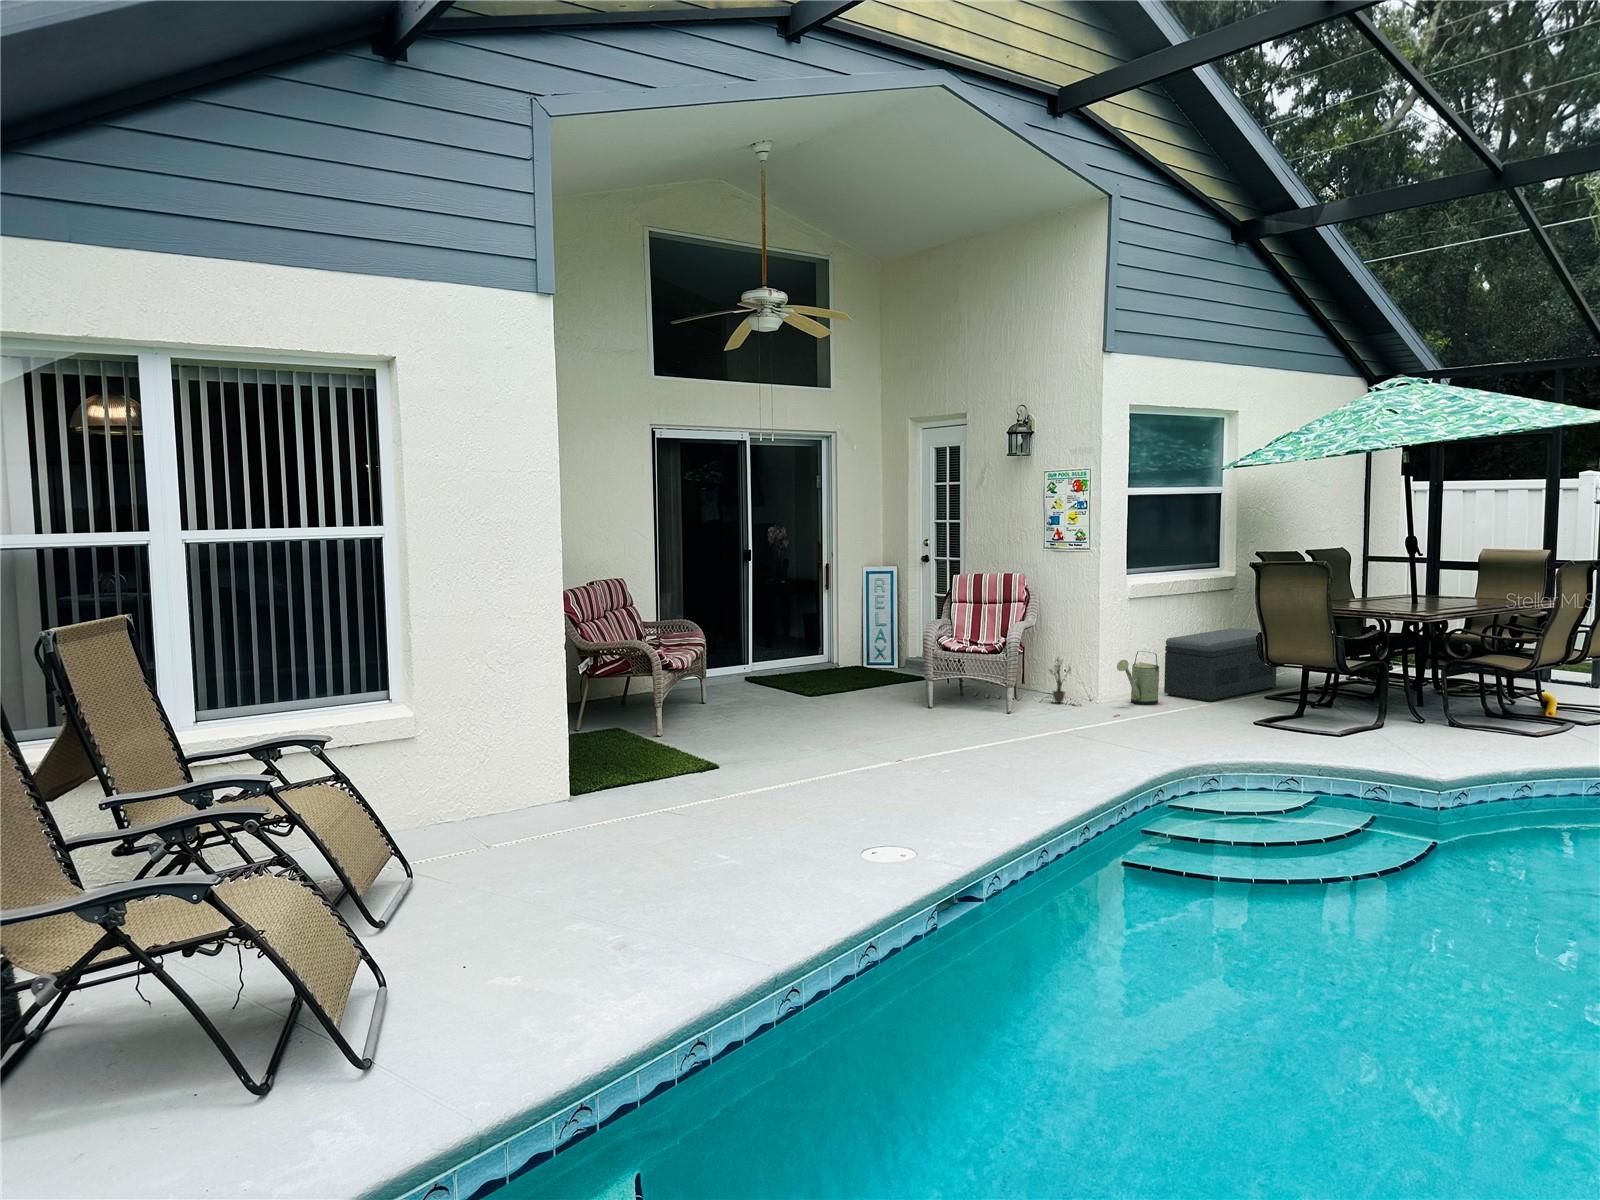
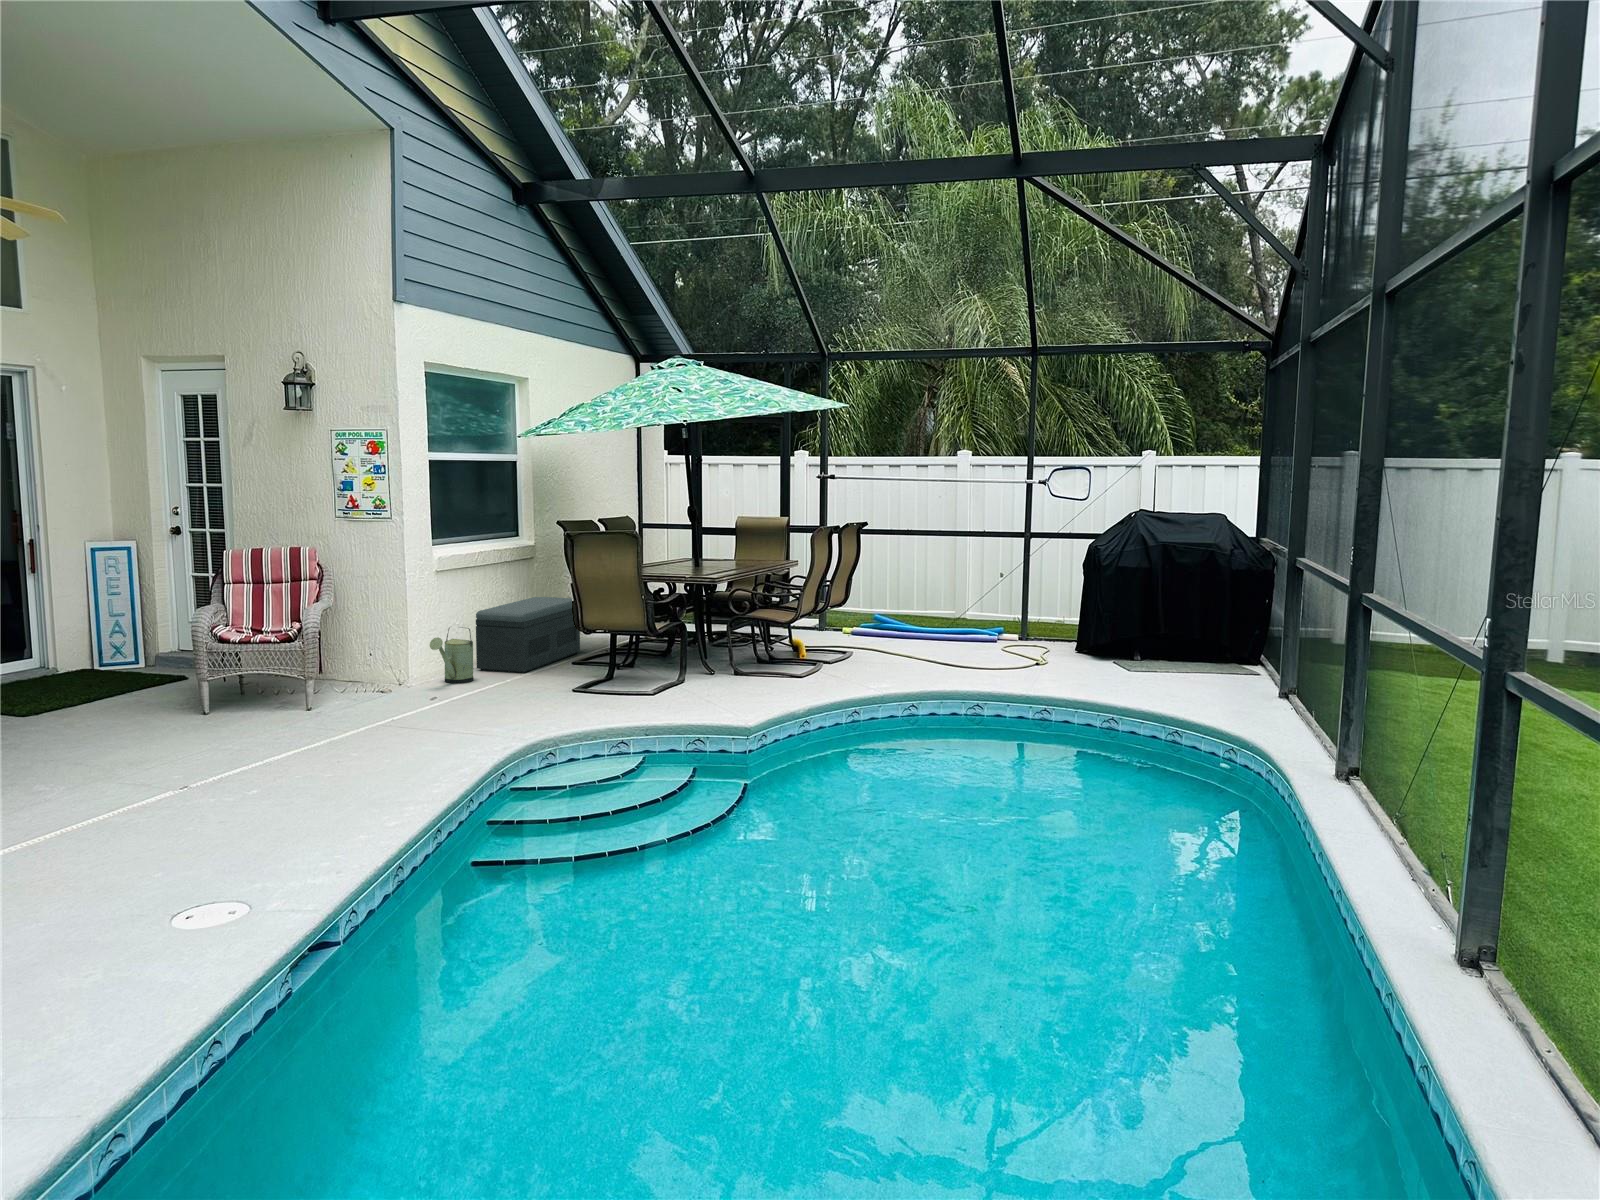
decorative plant: present [1050,658,1071,703] -> none [349,639,379,691]

